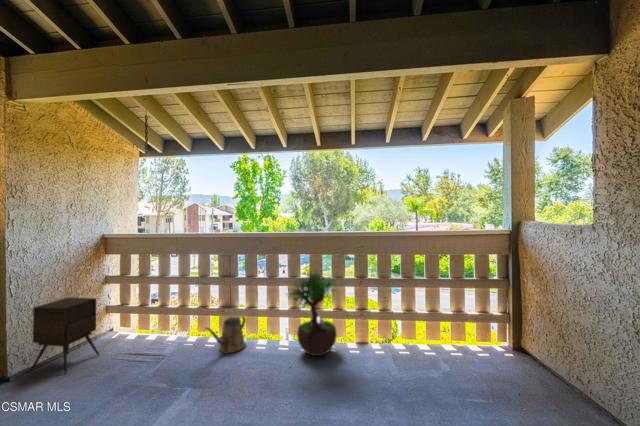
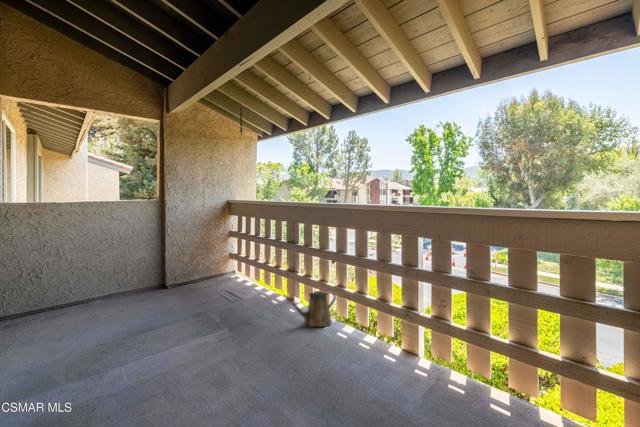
potted tree: present [288,271,337,356] -> none [345,246,424,369]
side table: present [29,298,99,374] -> none [195,248,234,303]

